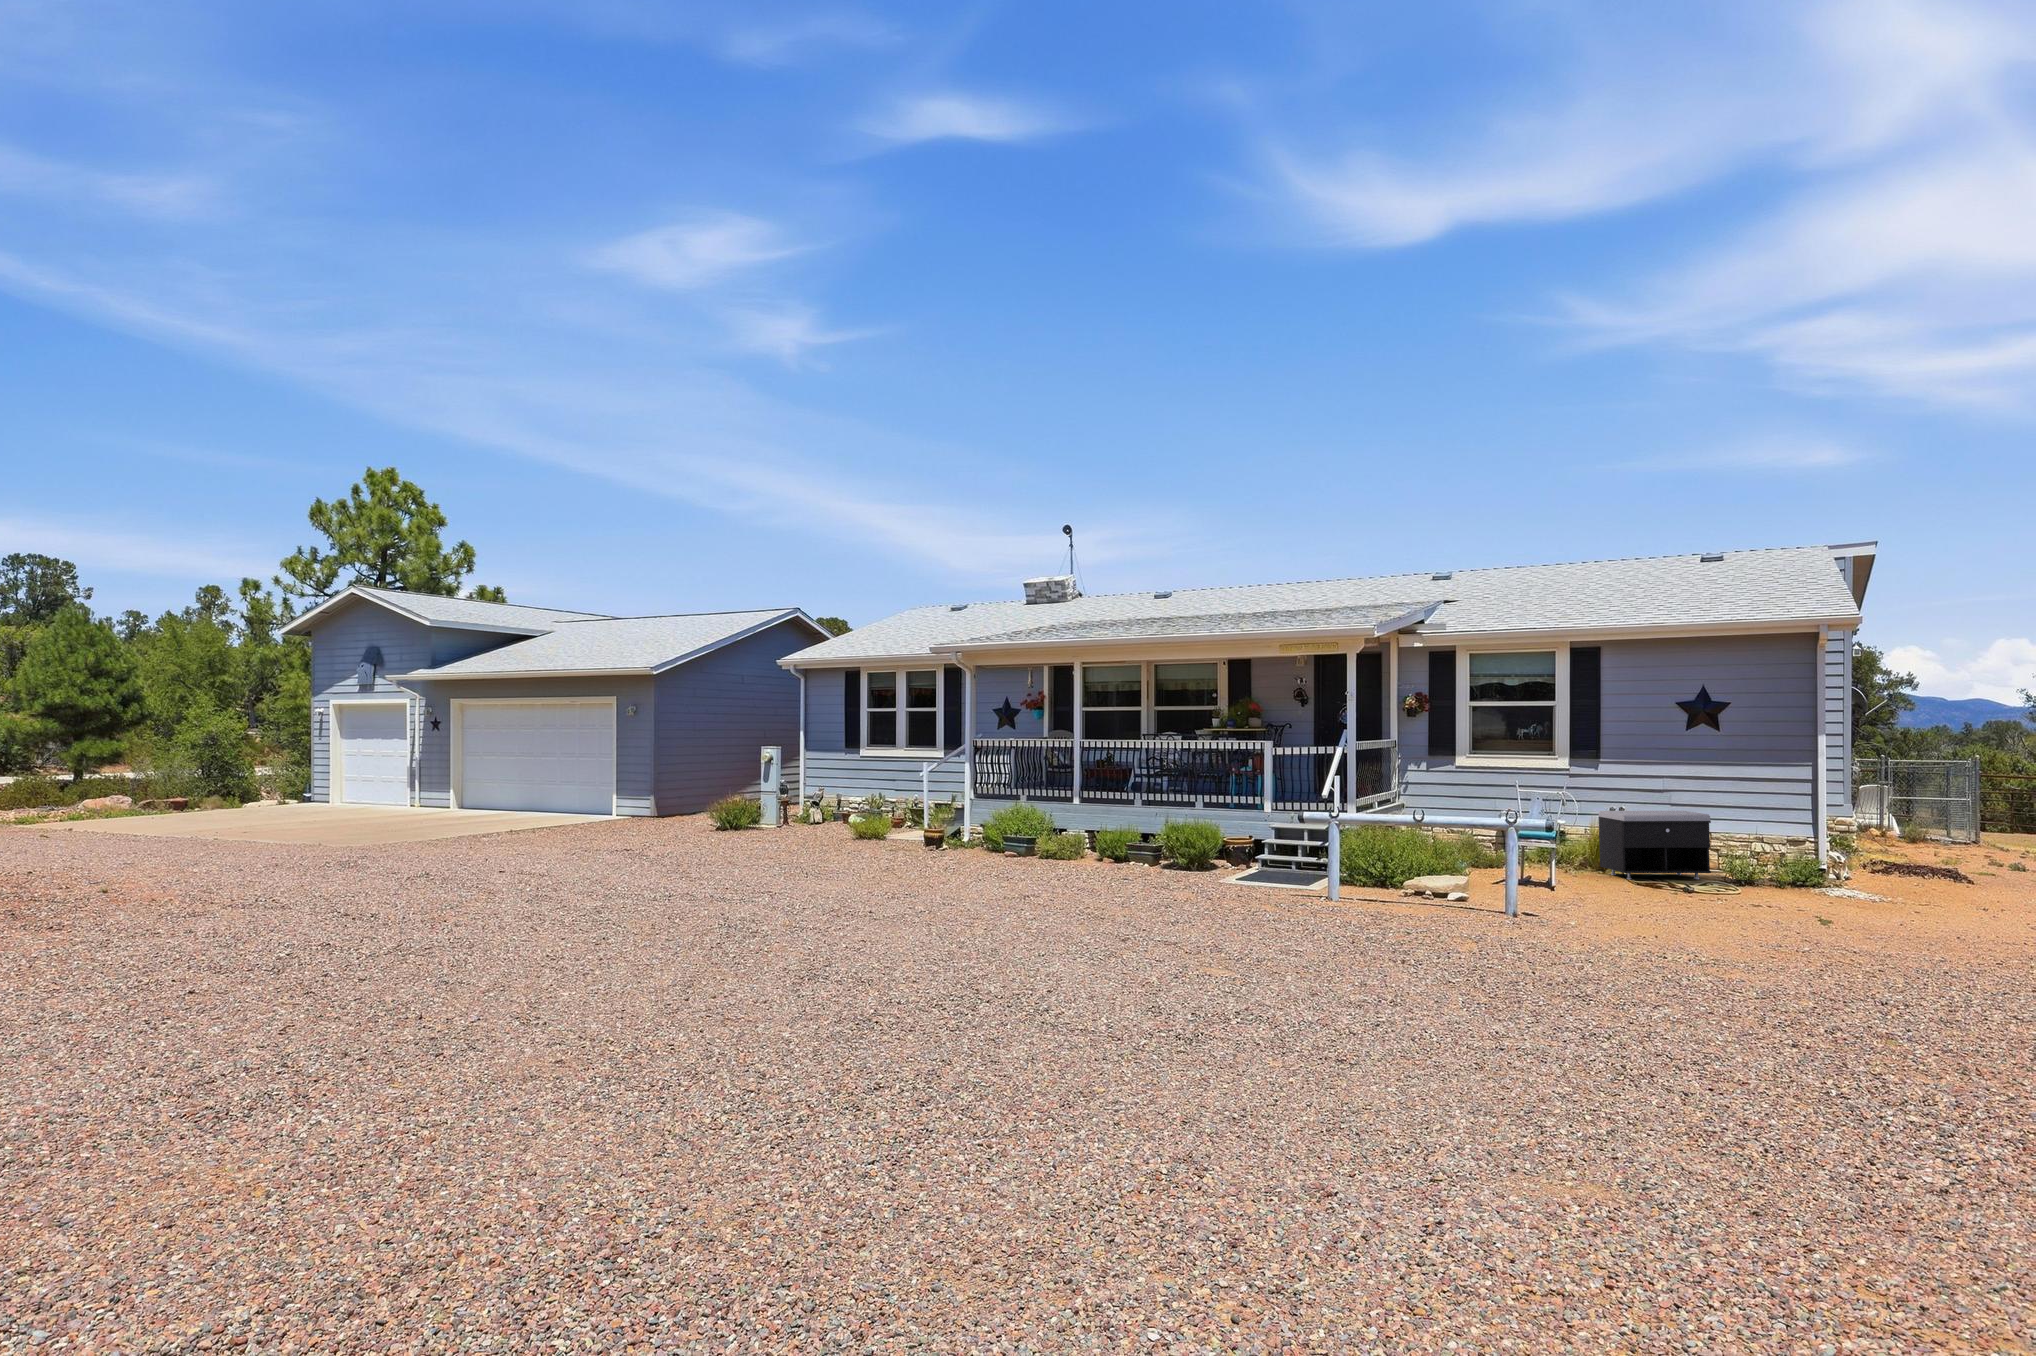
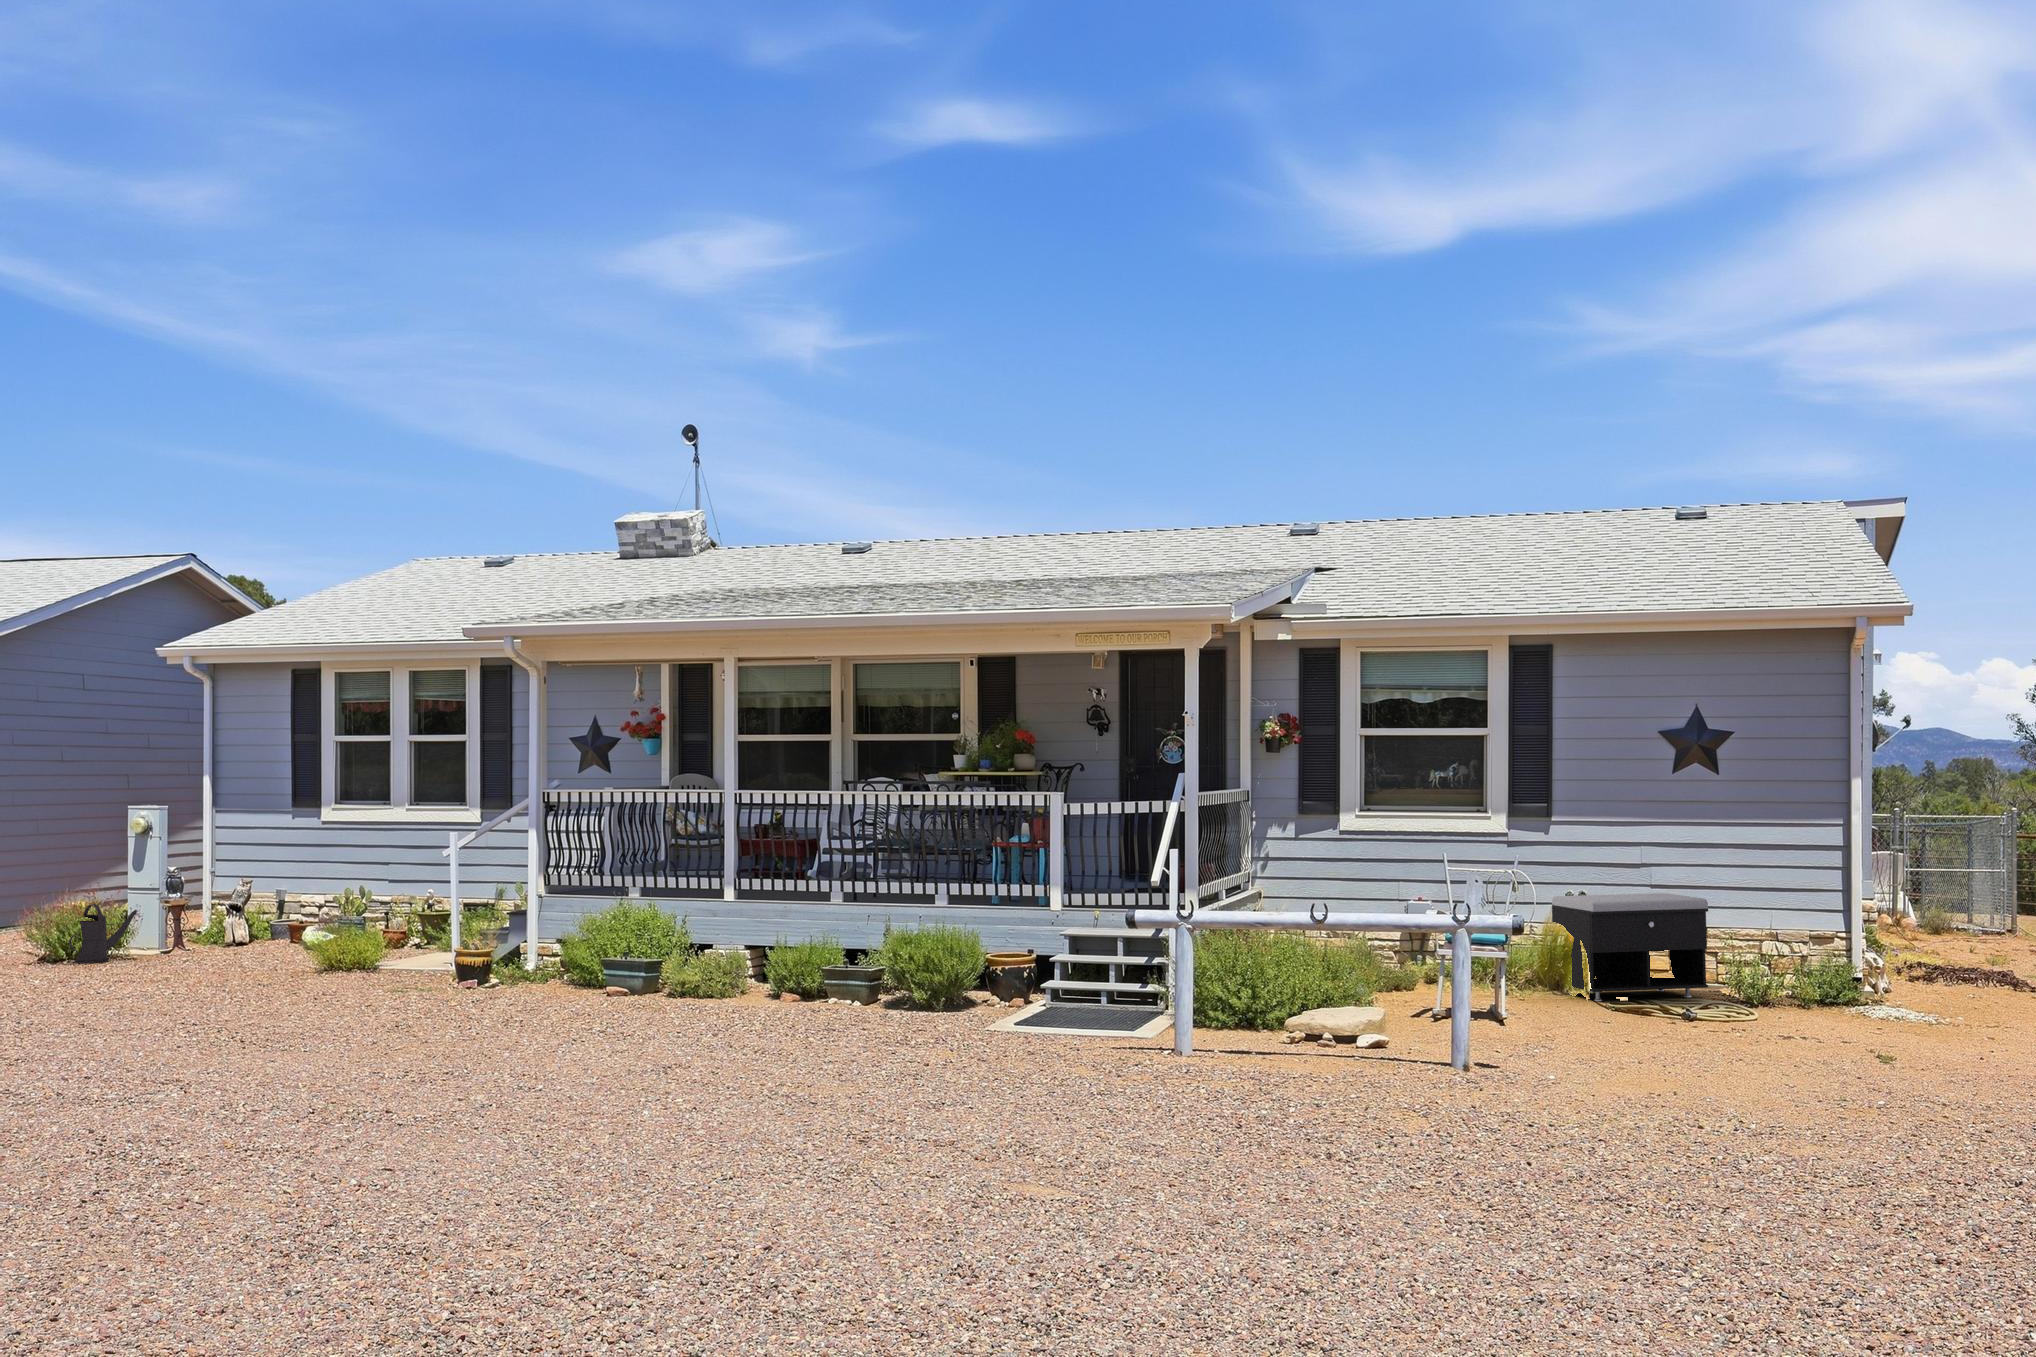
watering can: none [736,800,768,831] -> present [69,904,137,964]

